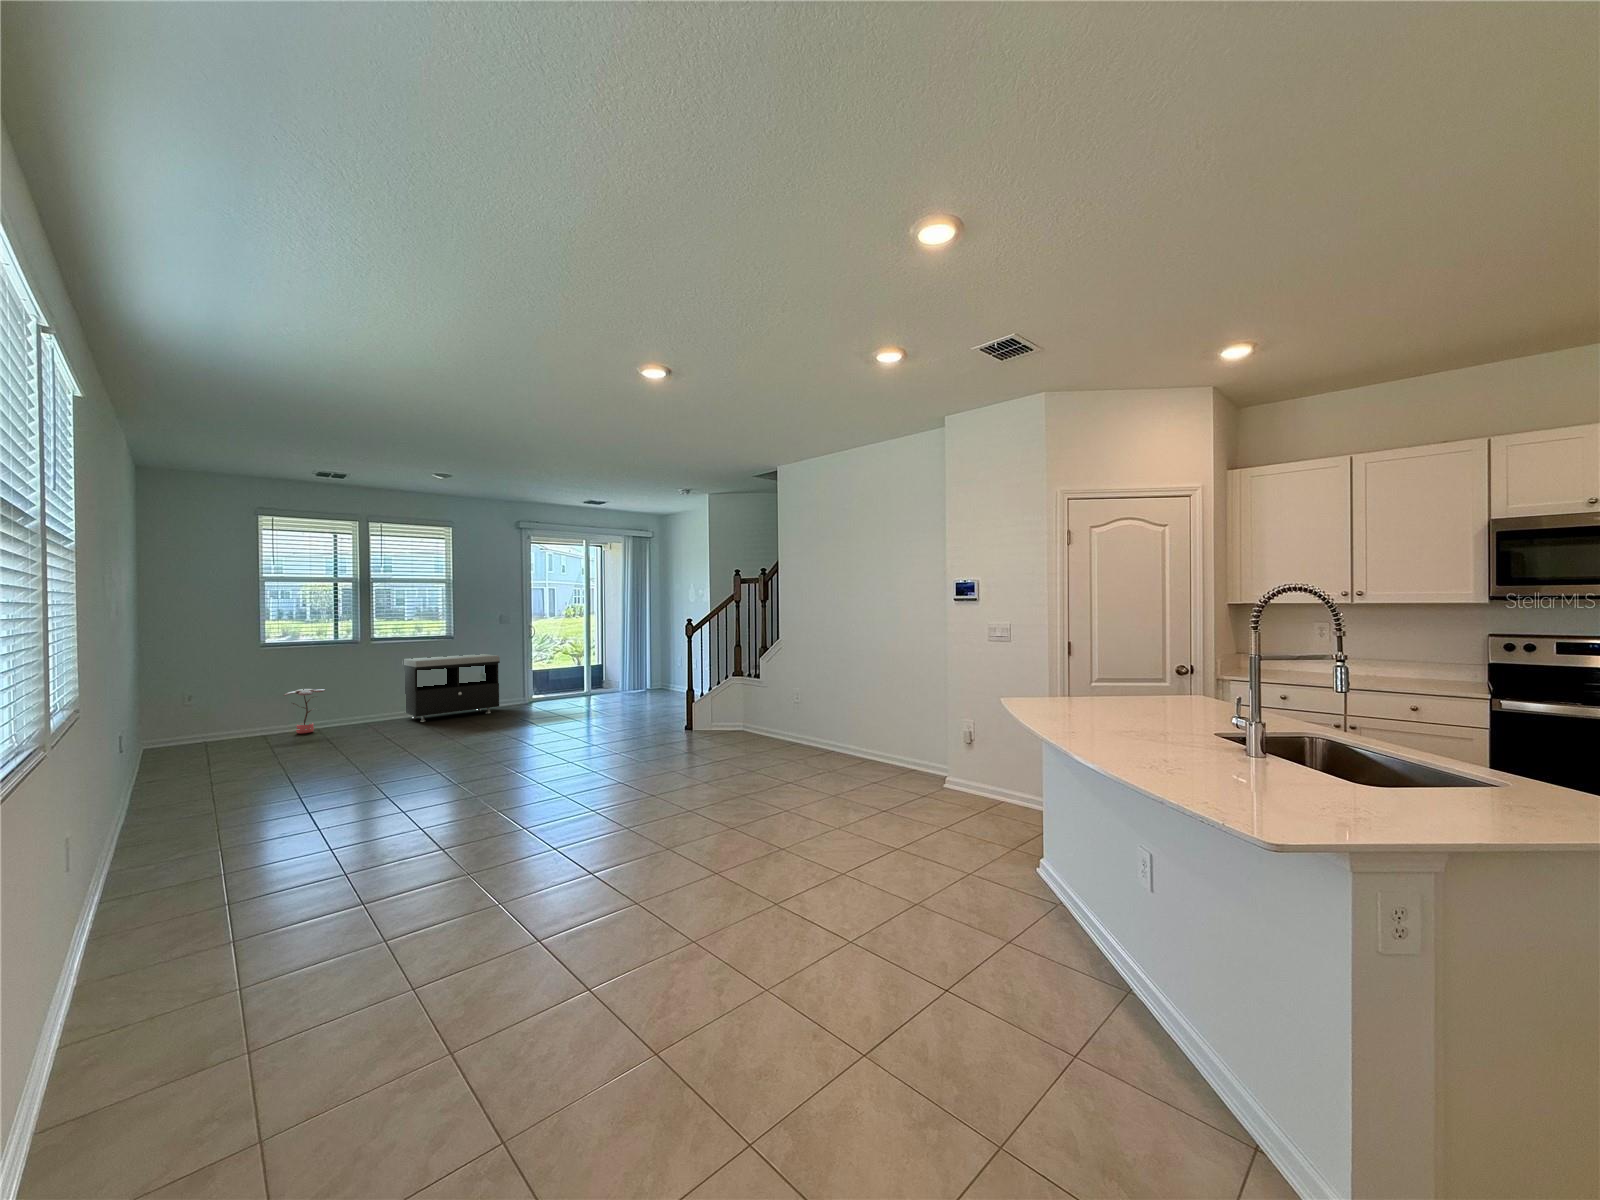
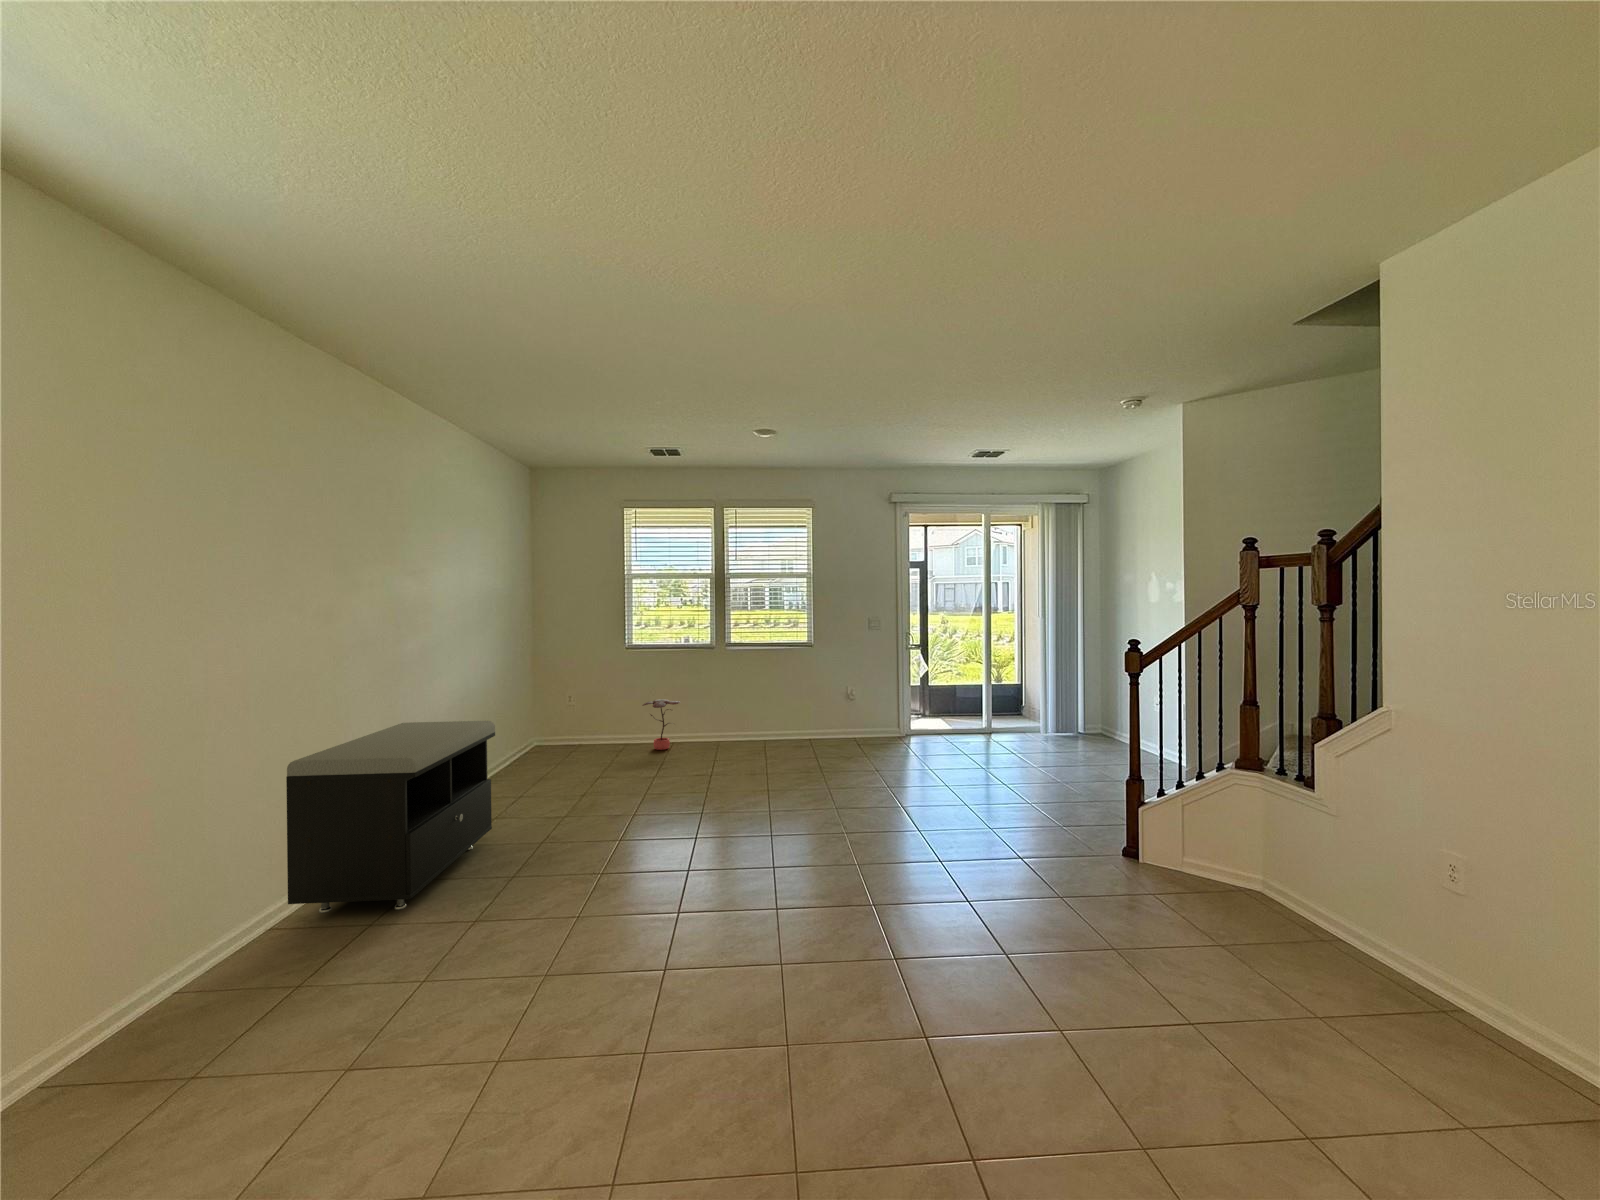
storage bench: present [402,654,500,722] -> present [286,721,495,913]

